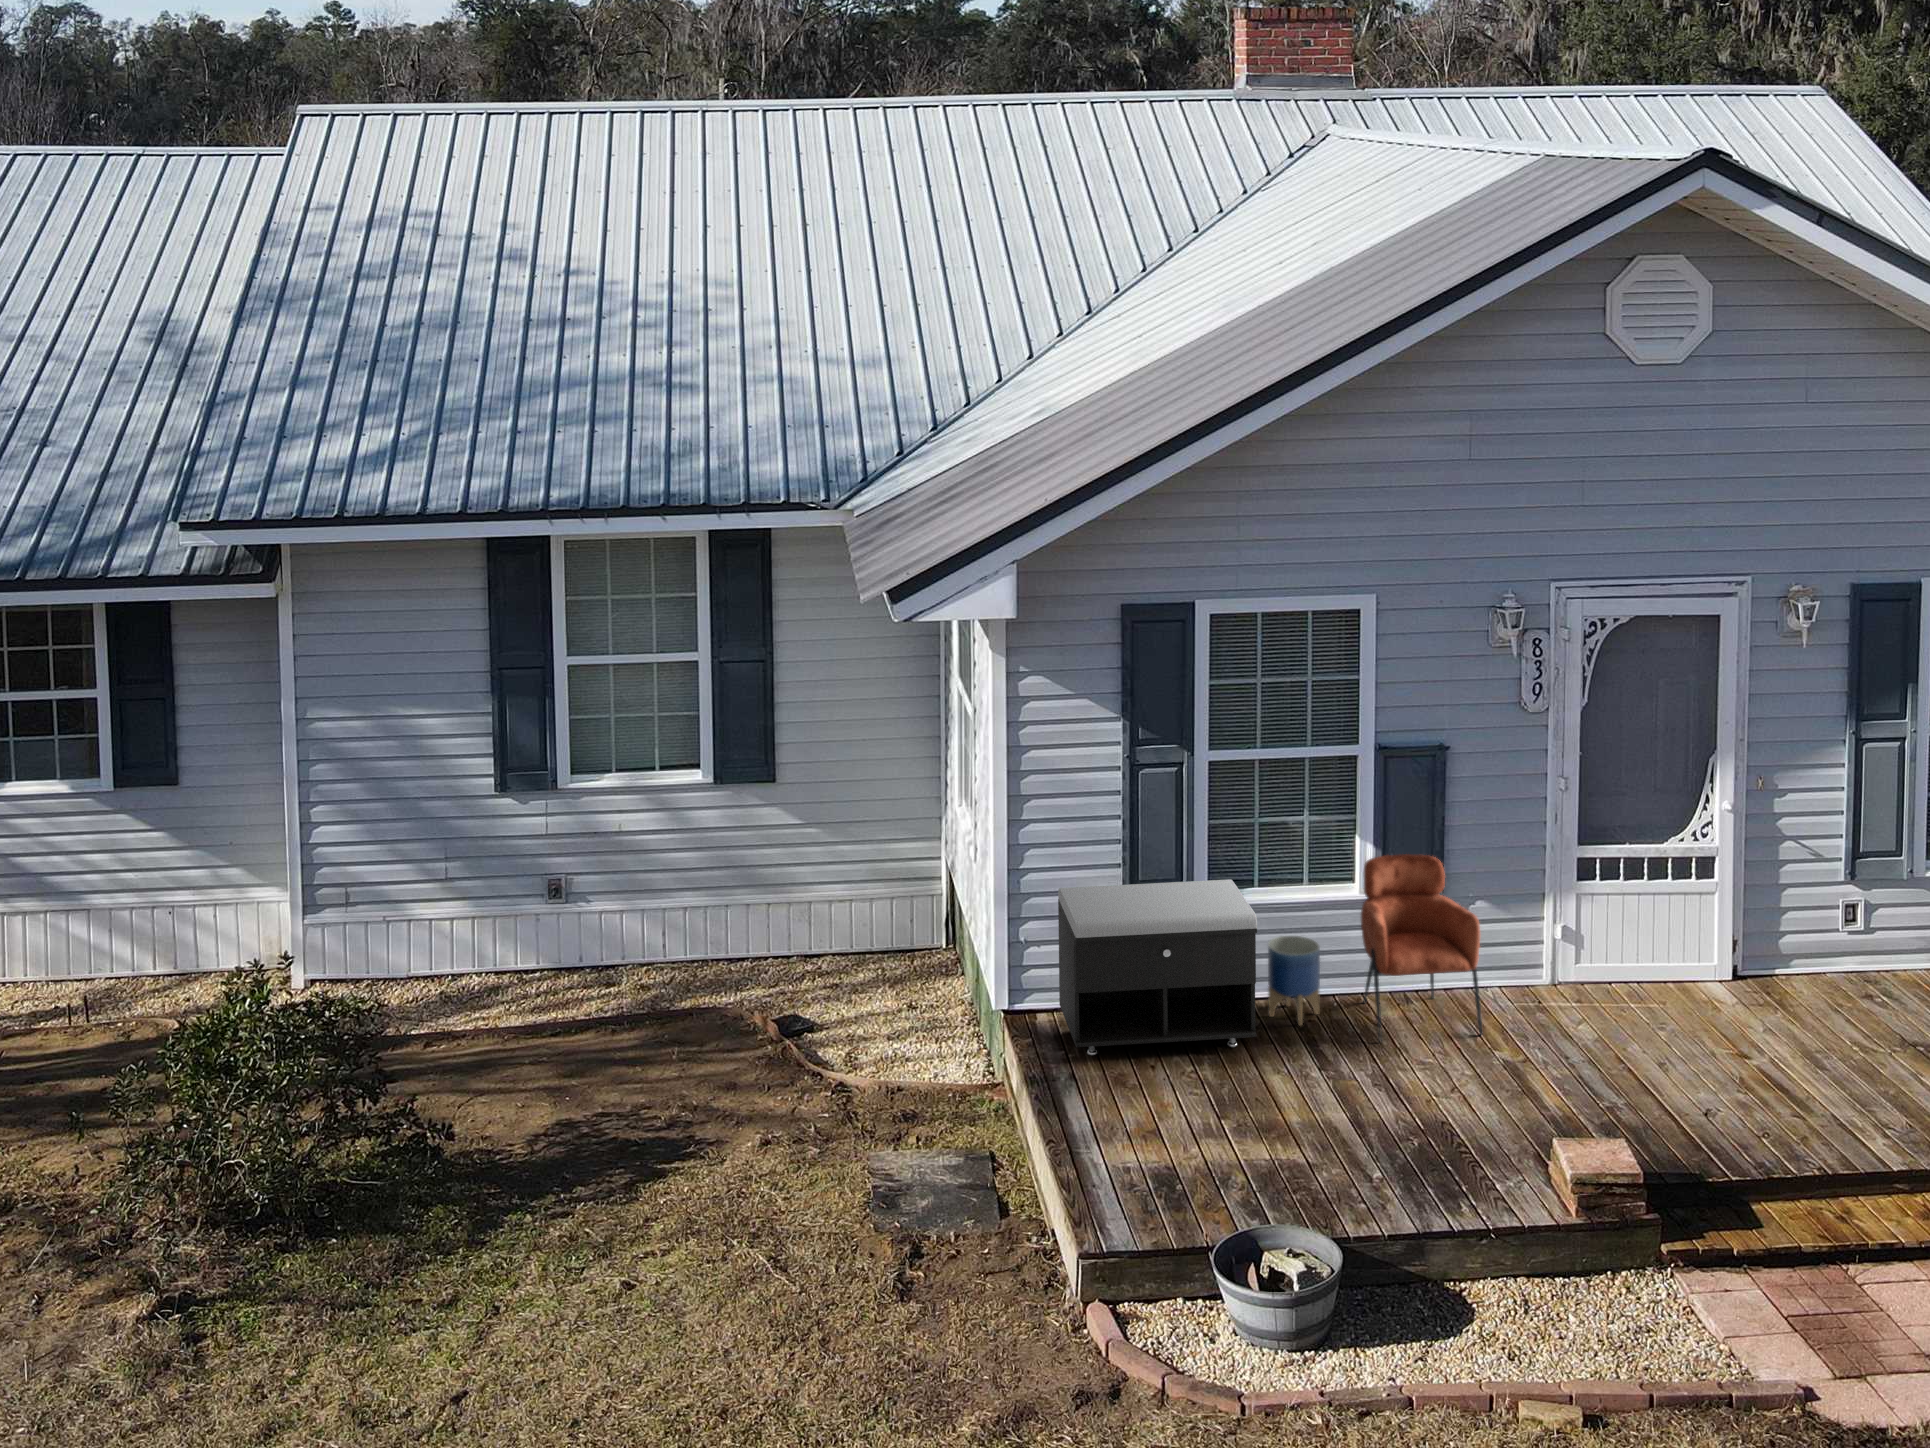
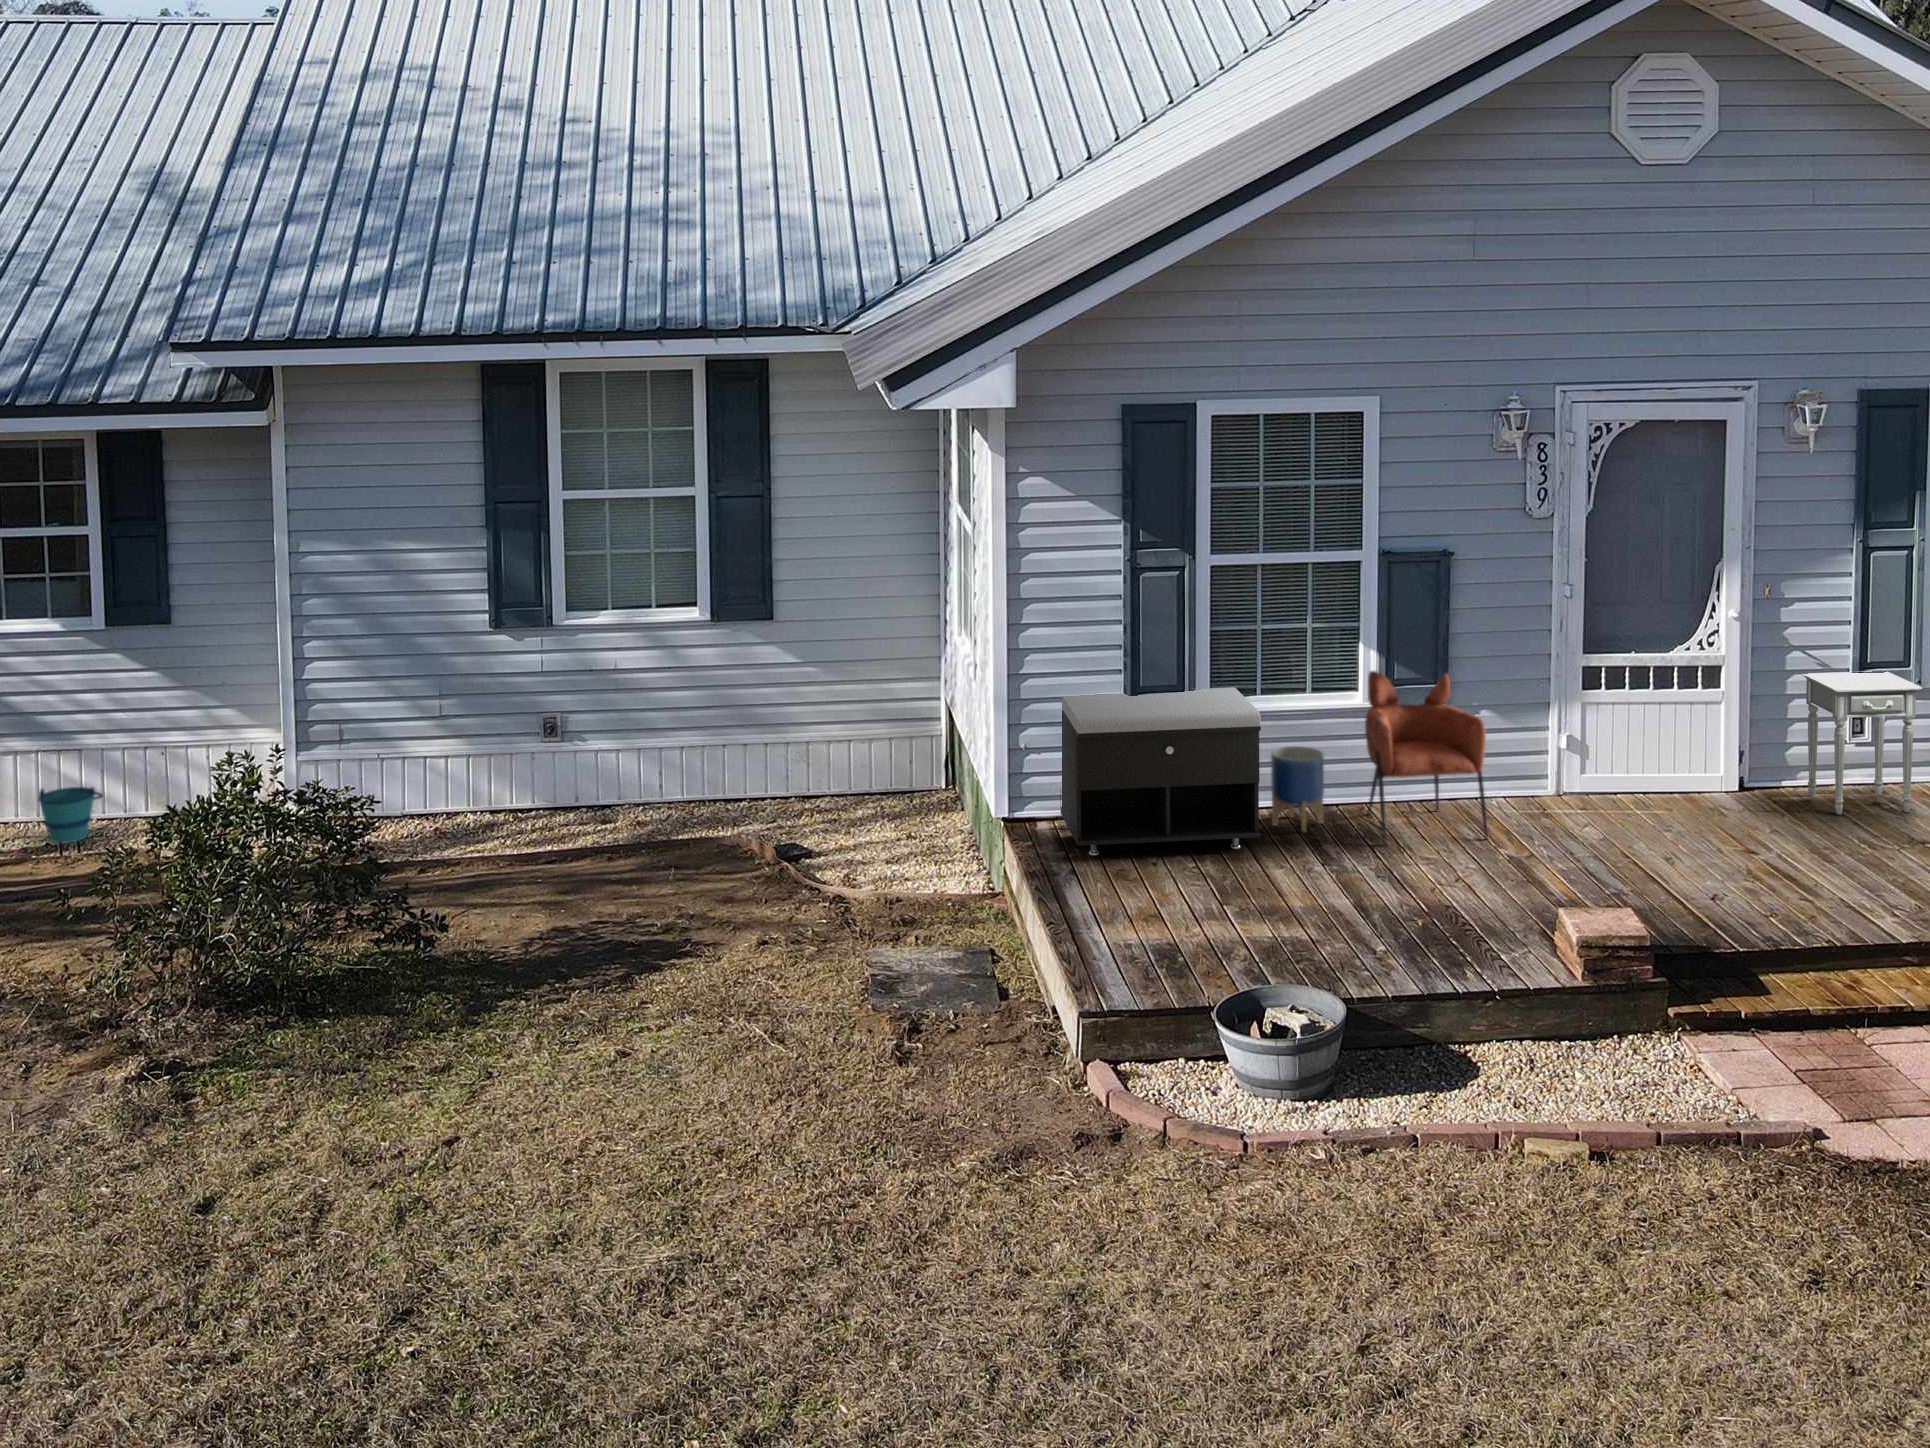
side table: none [1795,857,1914,1005] -> present [1803,672,1922,815]
bucket: none [51,947,115,1006] -> present [38,787,103,843]

